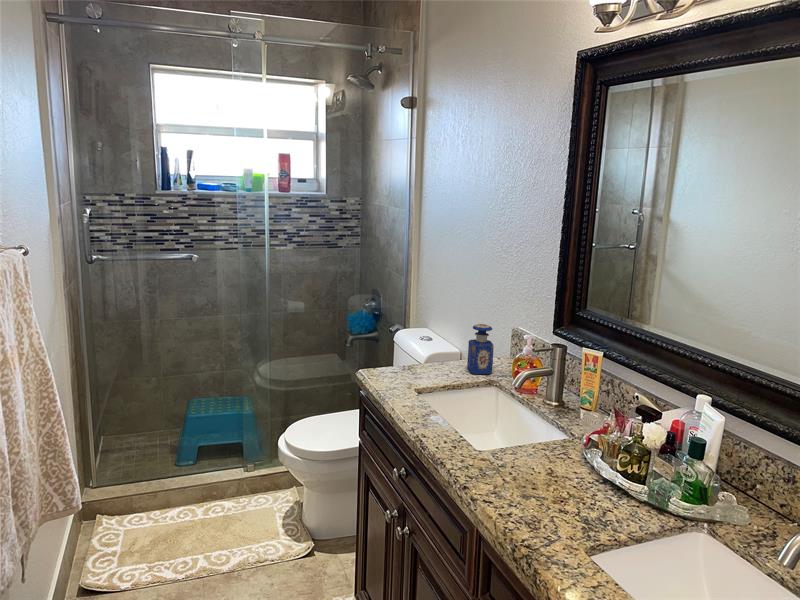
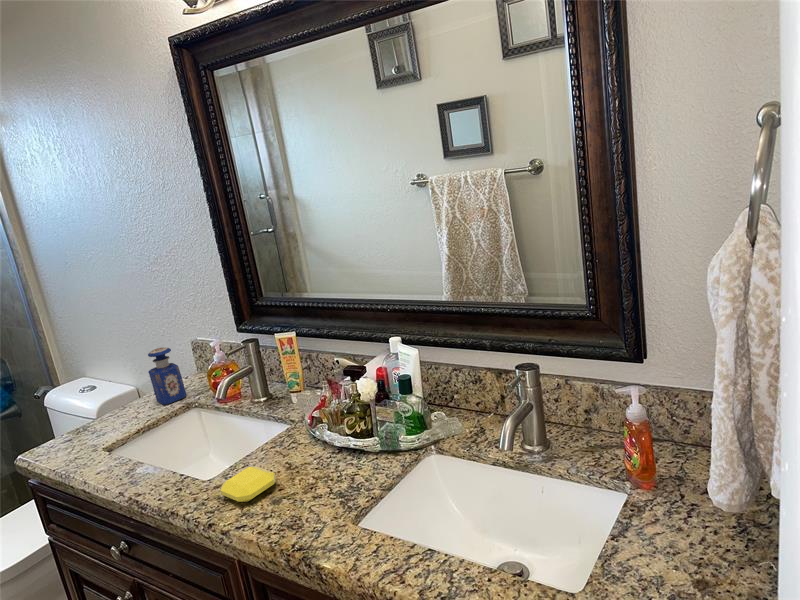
soap bar: none [484,455,535,484] -> present [221,467,276,502]

